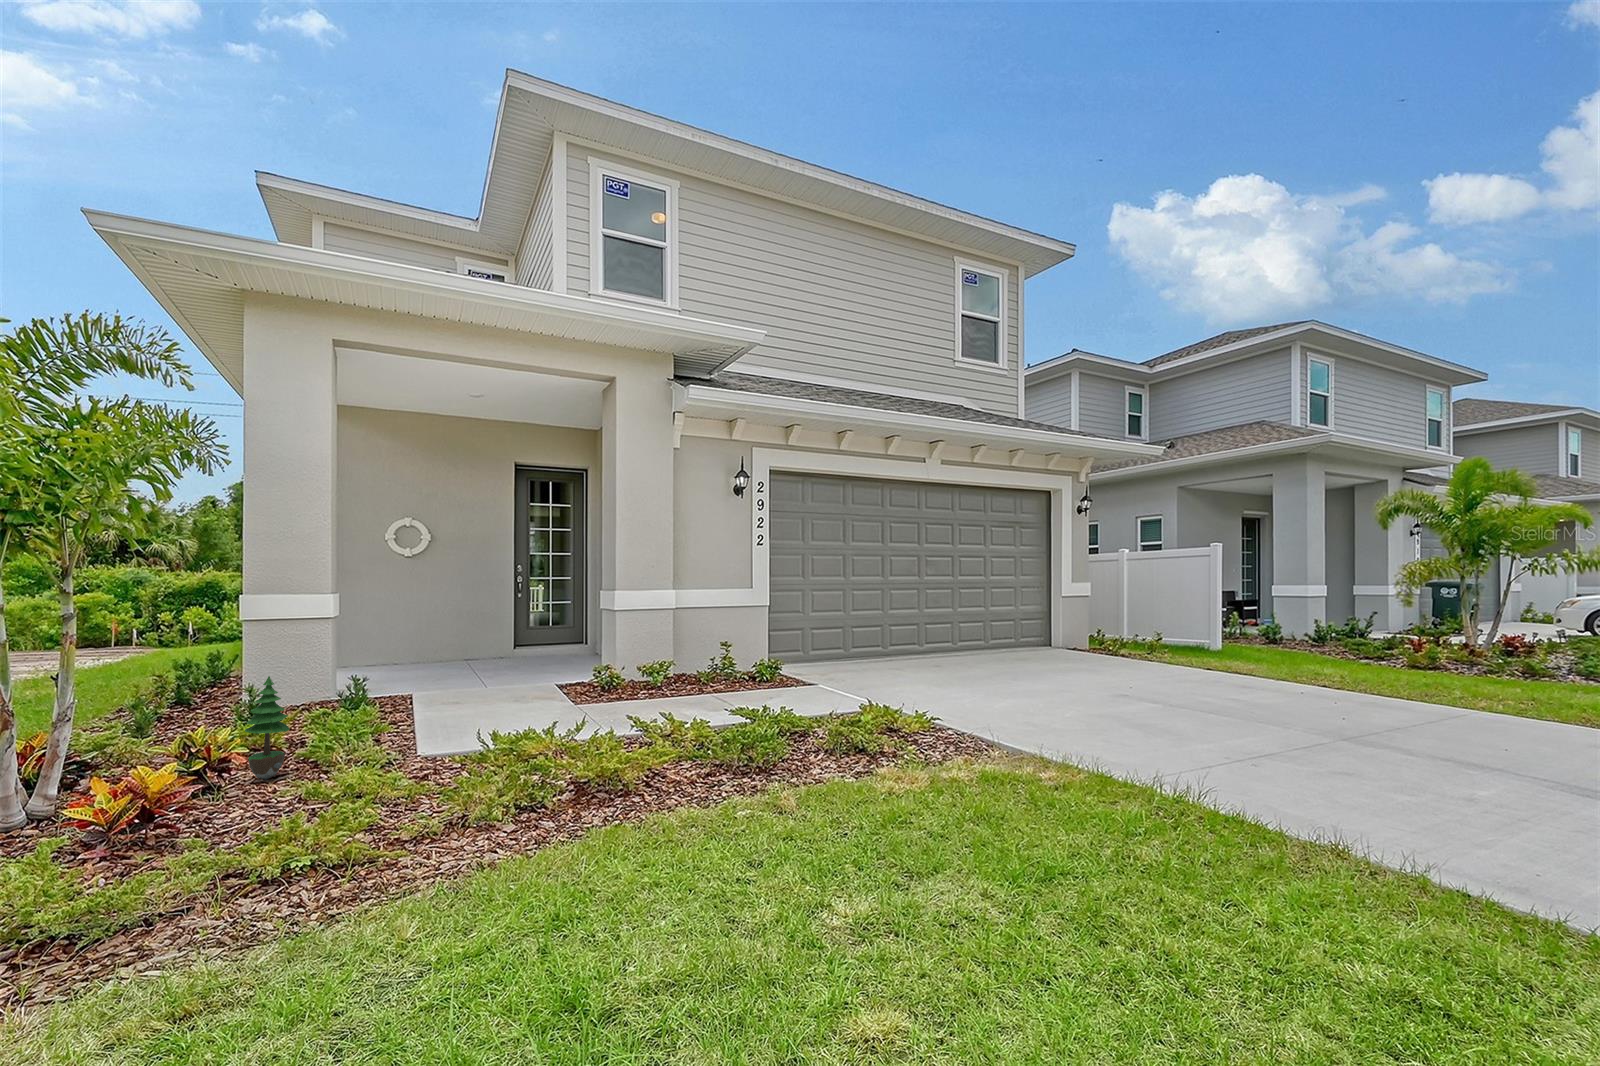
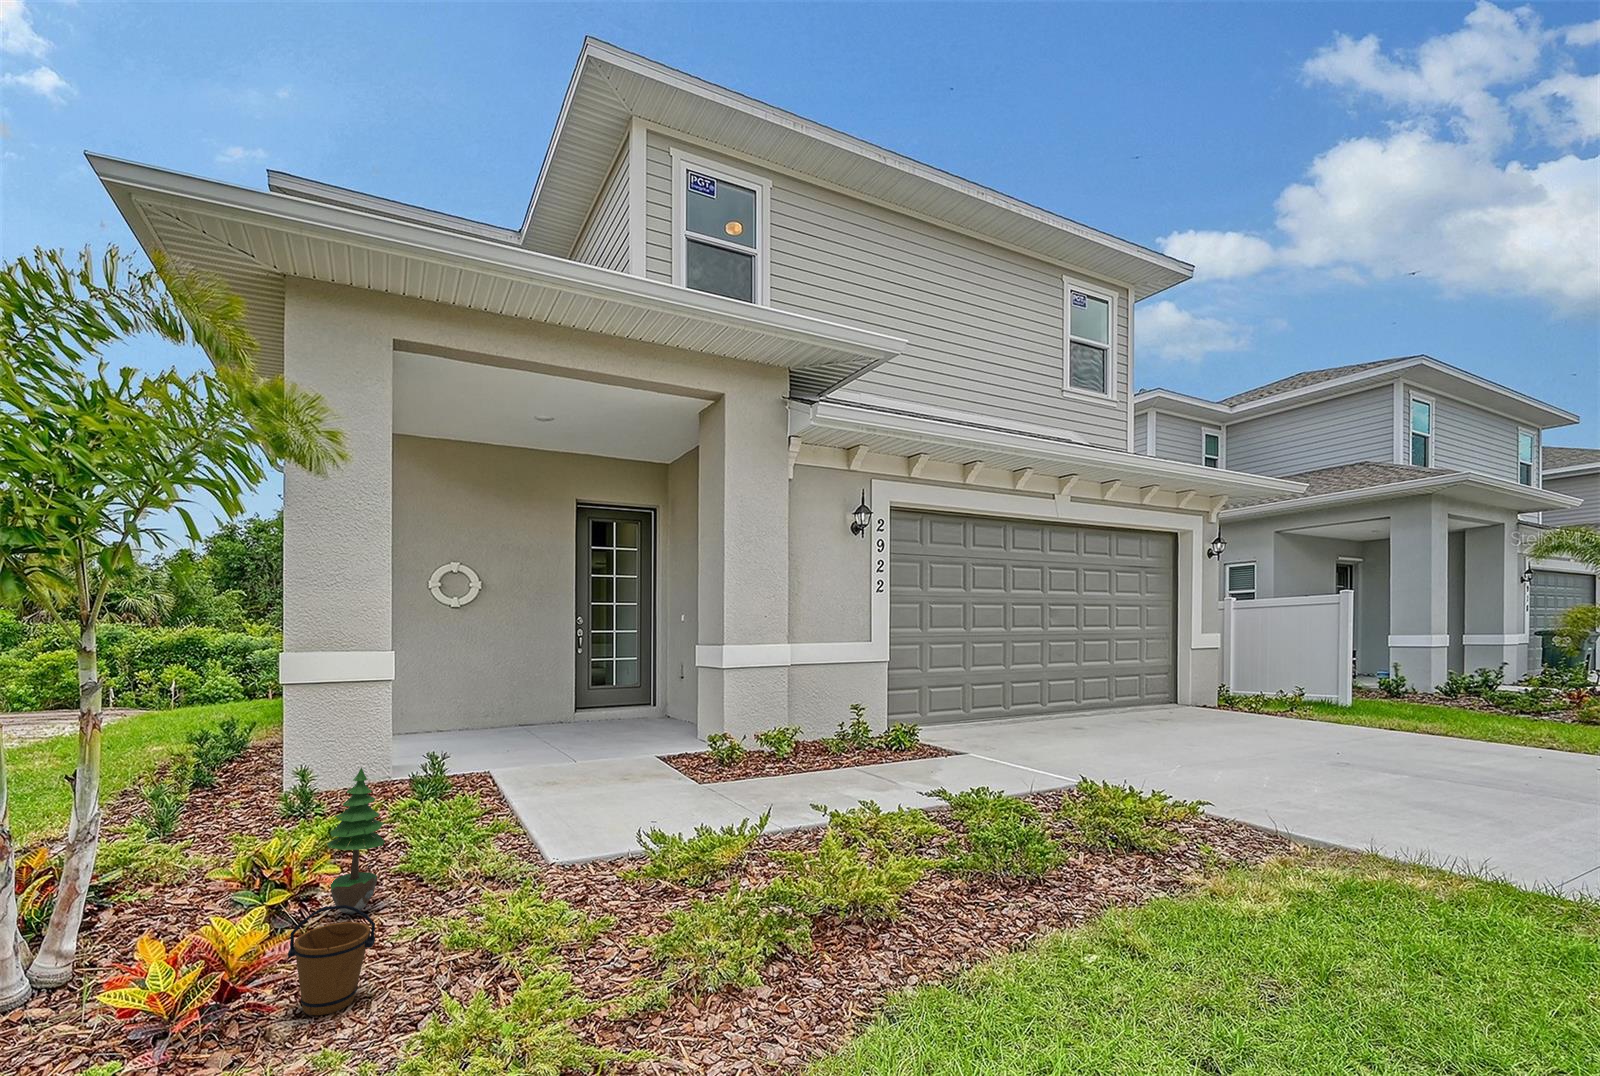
bucket: none [192,762,256,832] -> present [288,905,375,1015]

